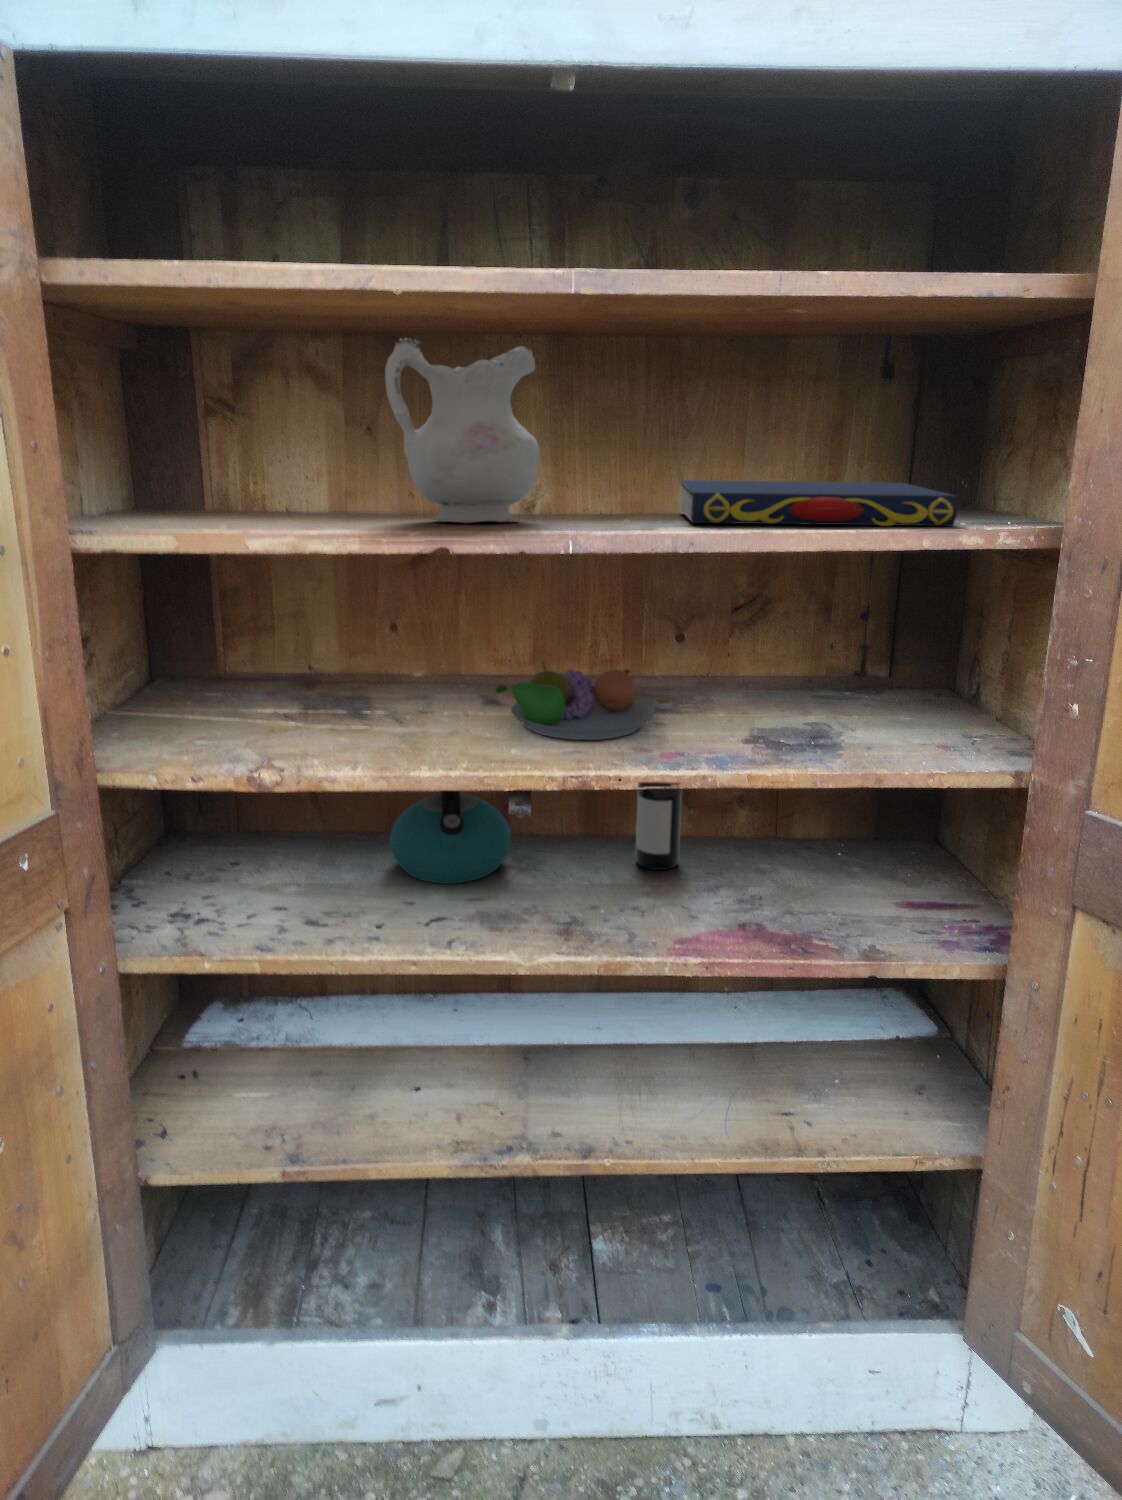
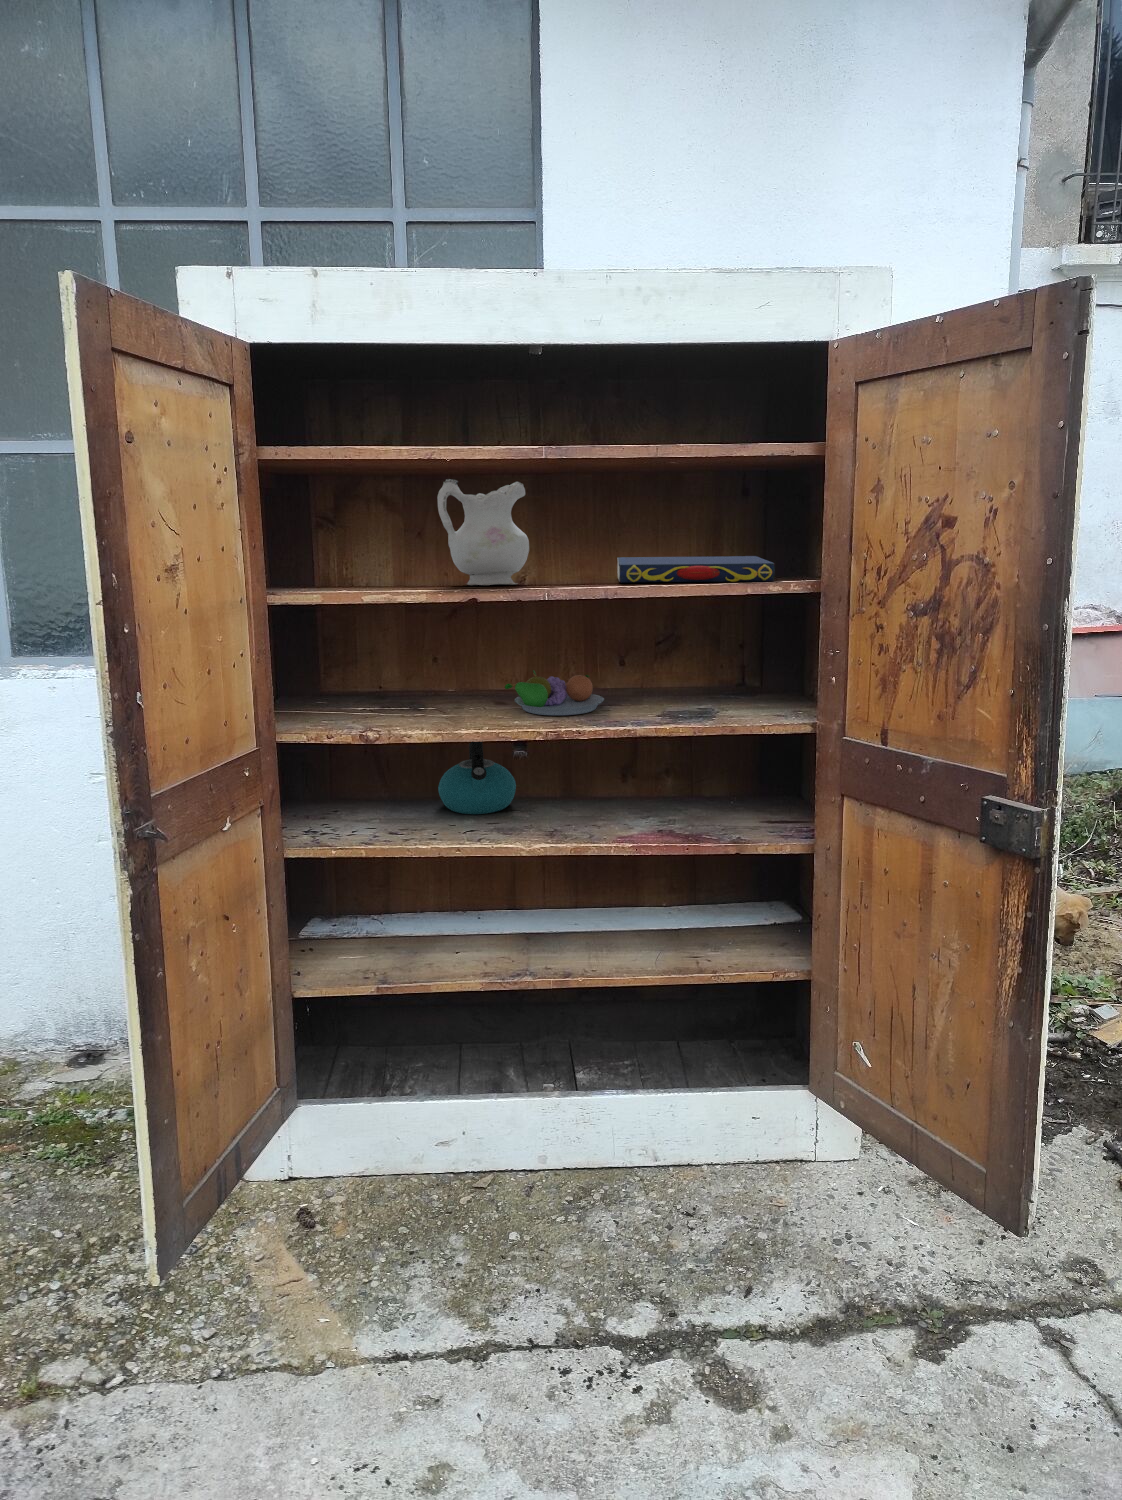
wine bottle: present [636,698,682,870] -> none [597,694,625,806]

